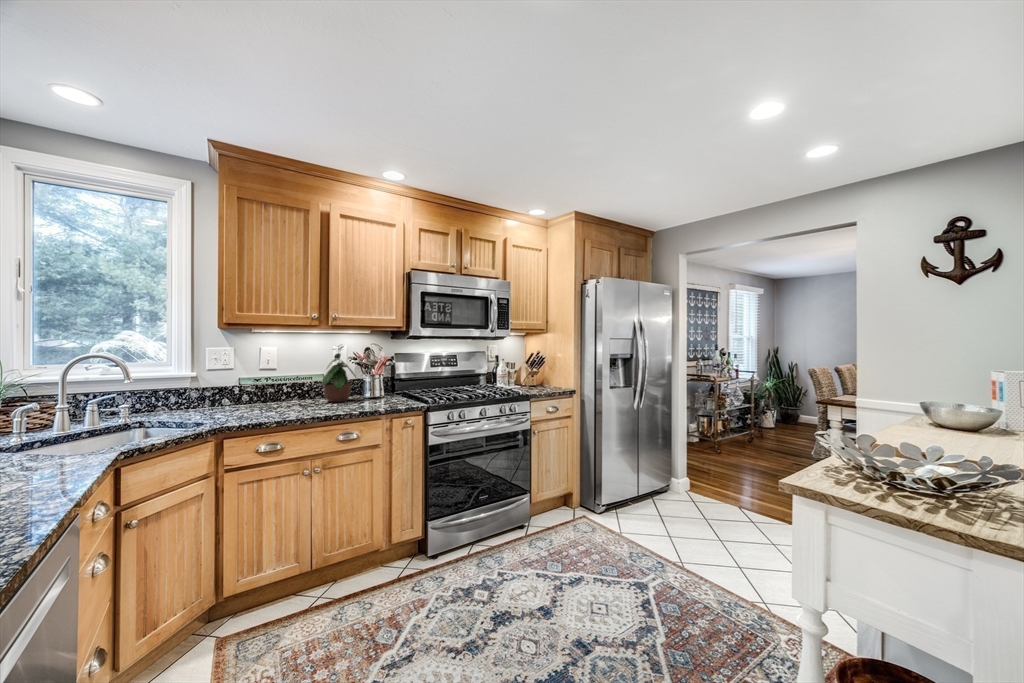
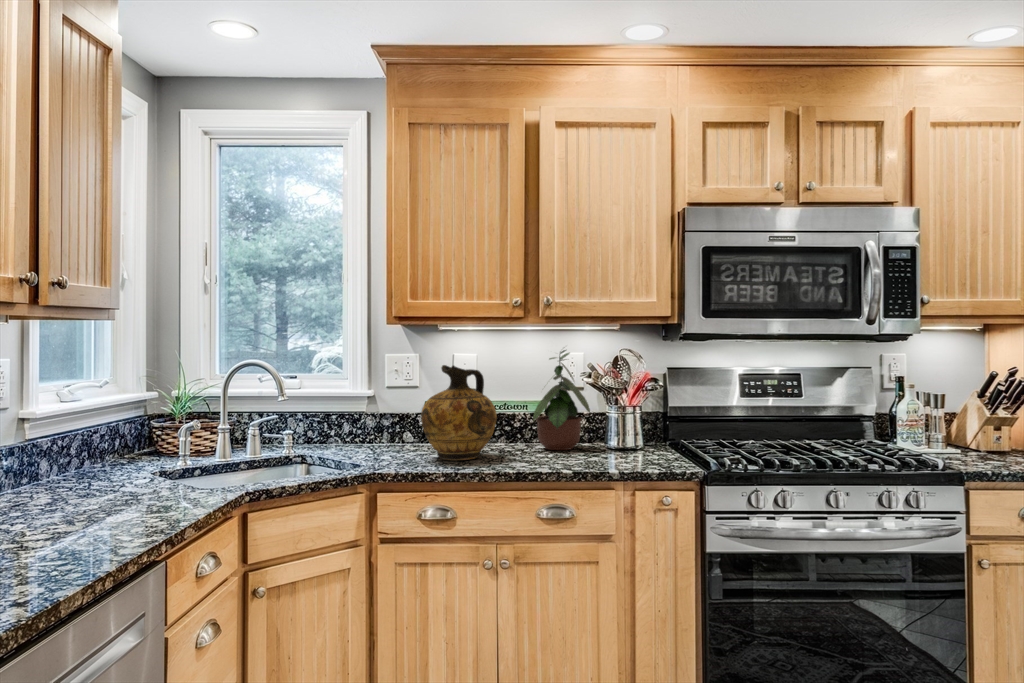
ceramic jug: none [249,353,303,413] -> present [421,365,497,460]

